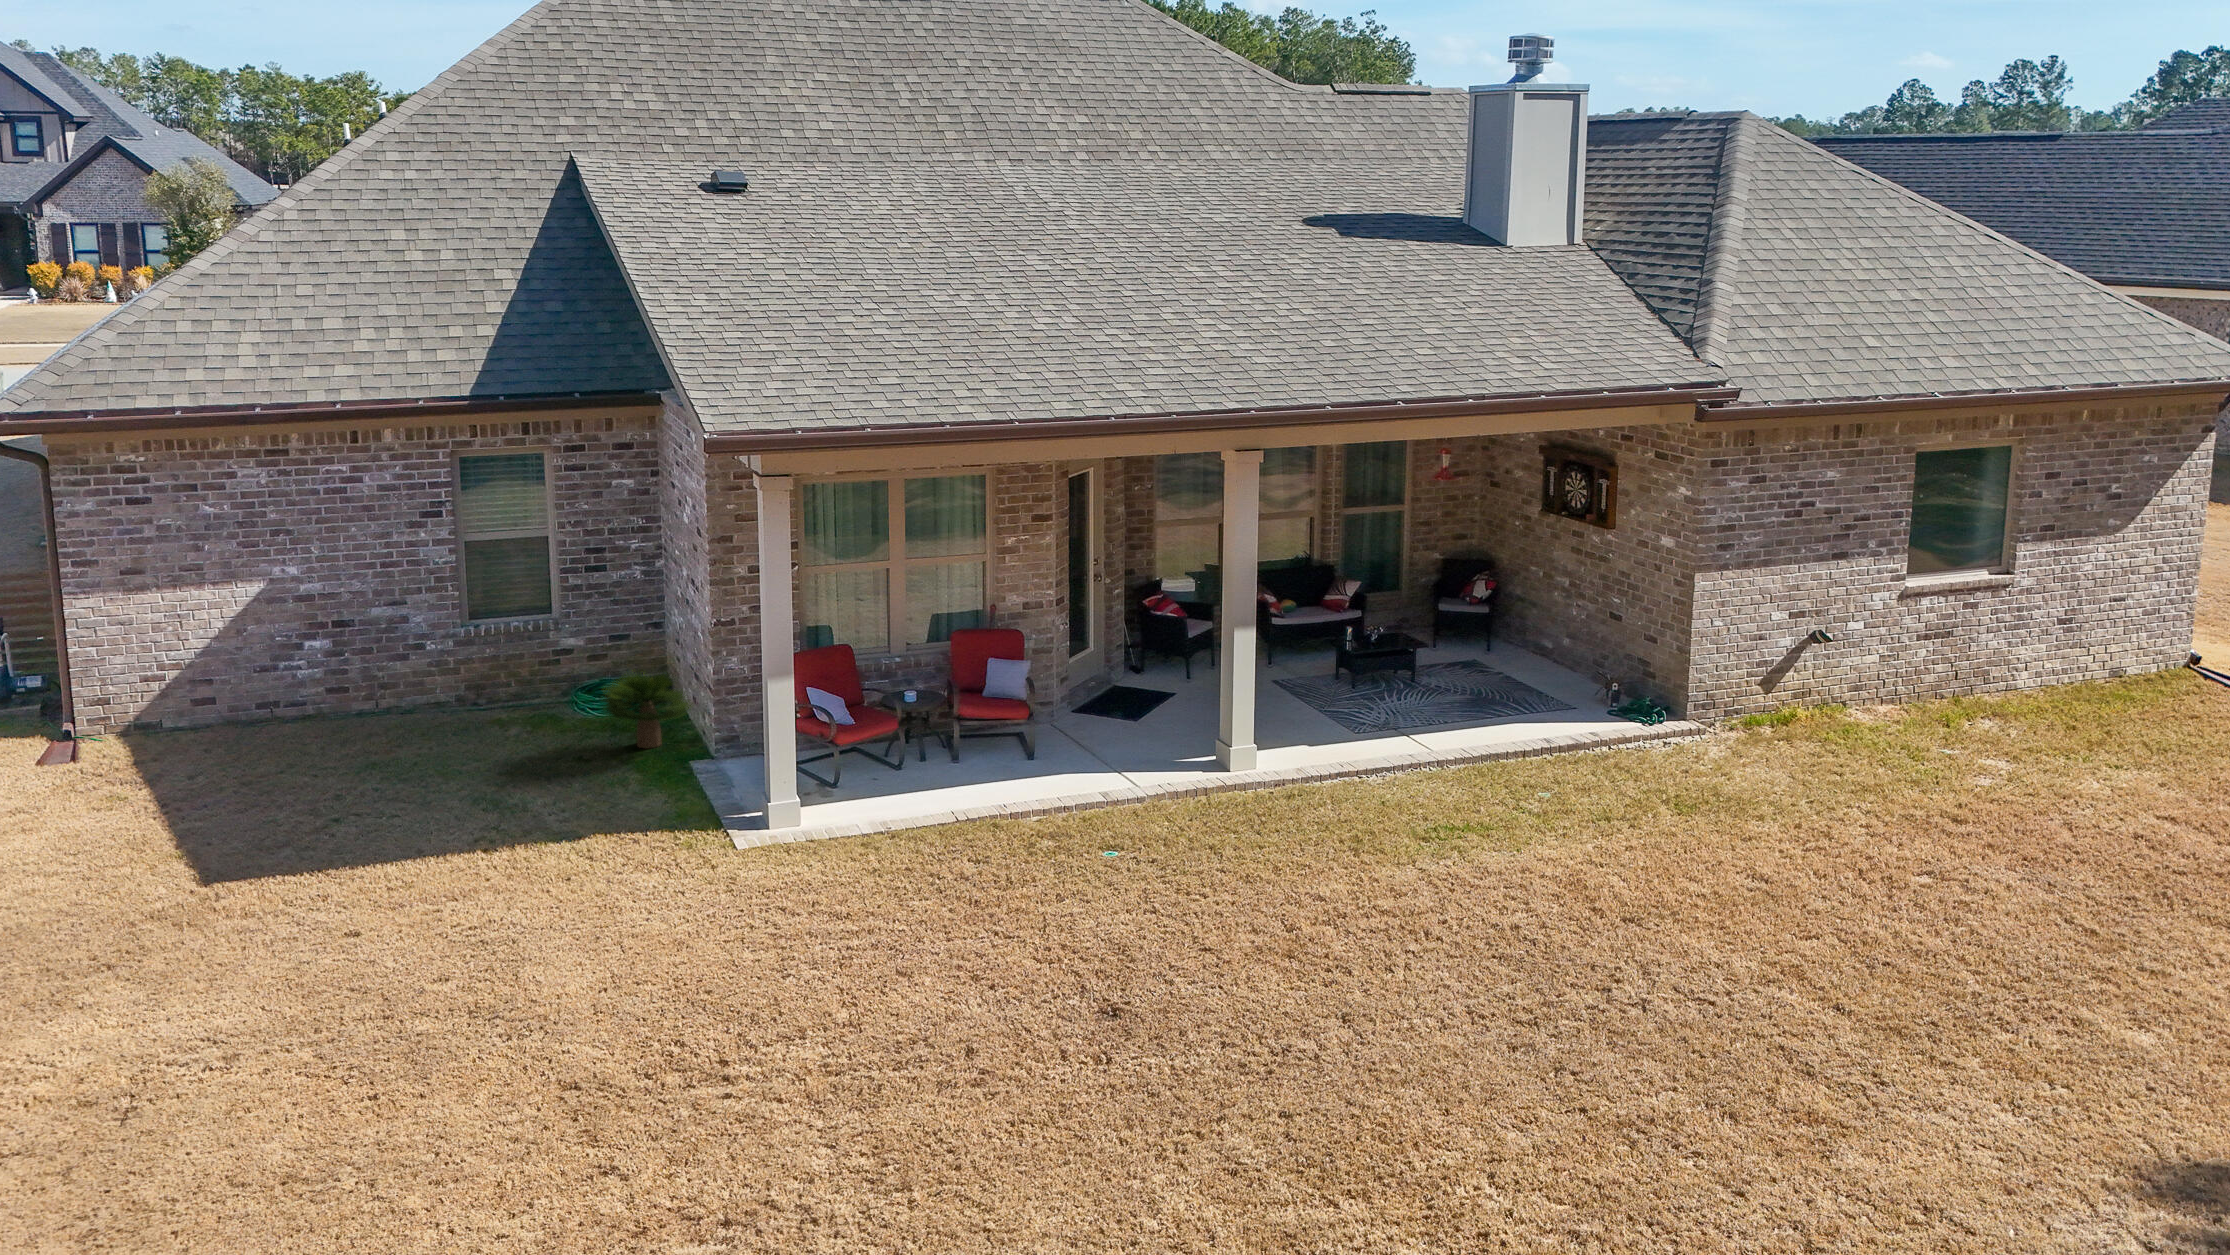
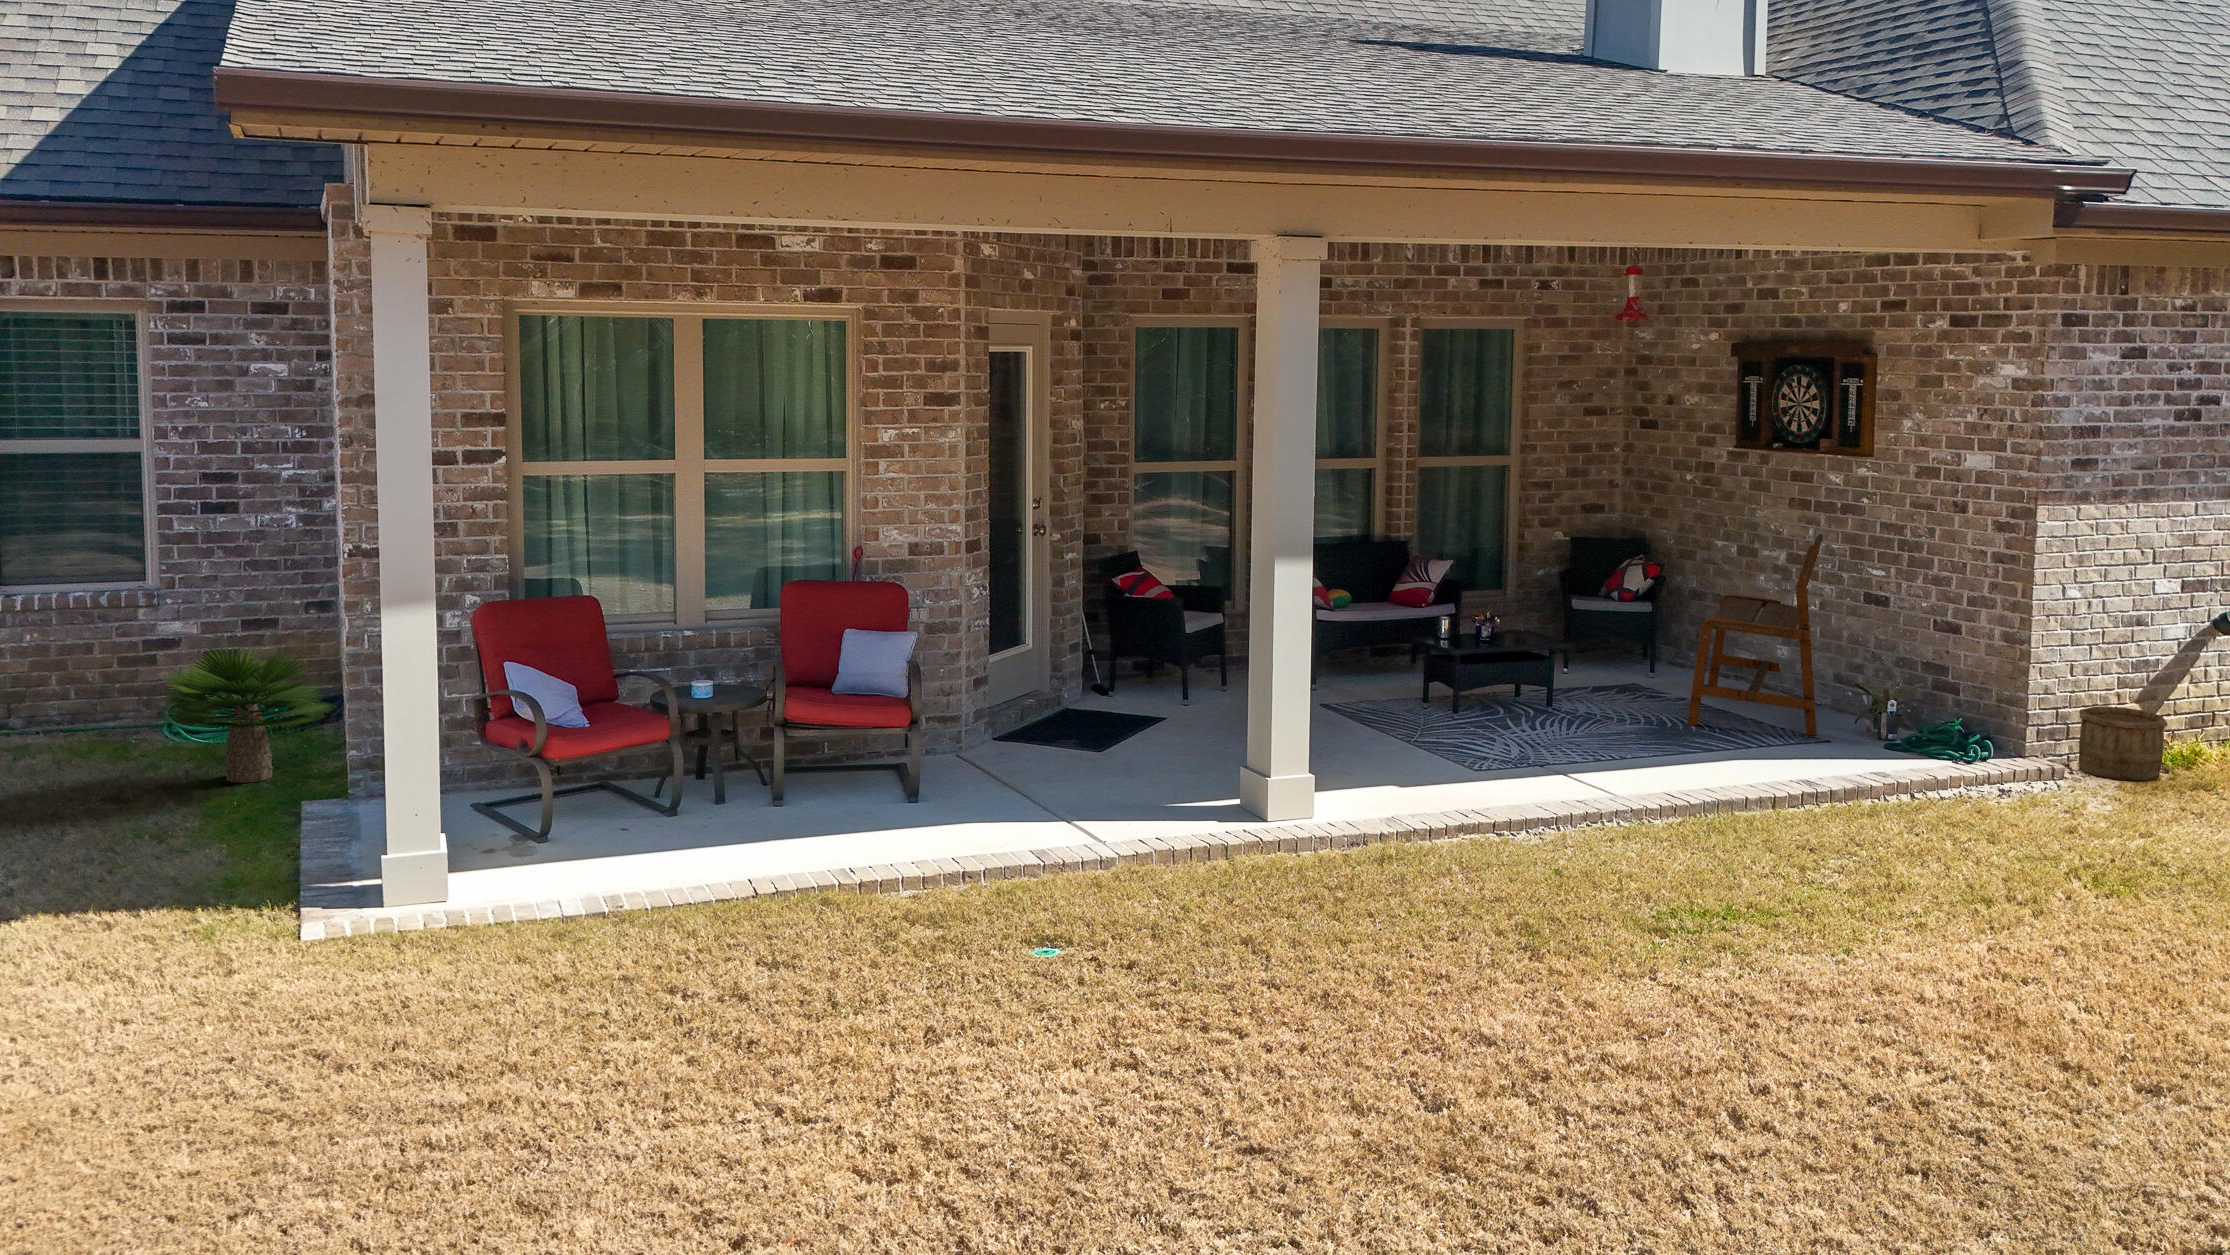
bench: none [1497,566,1595,702] -> present [1687,534,1823,735]
wooden bucket: none [1717,690,1766,736] -> present [2079,706,2168,780]

